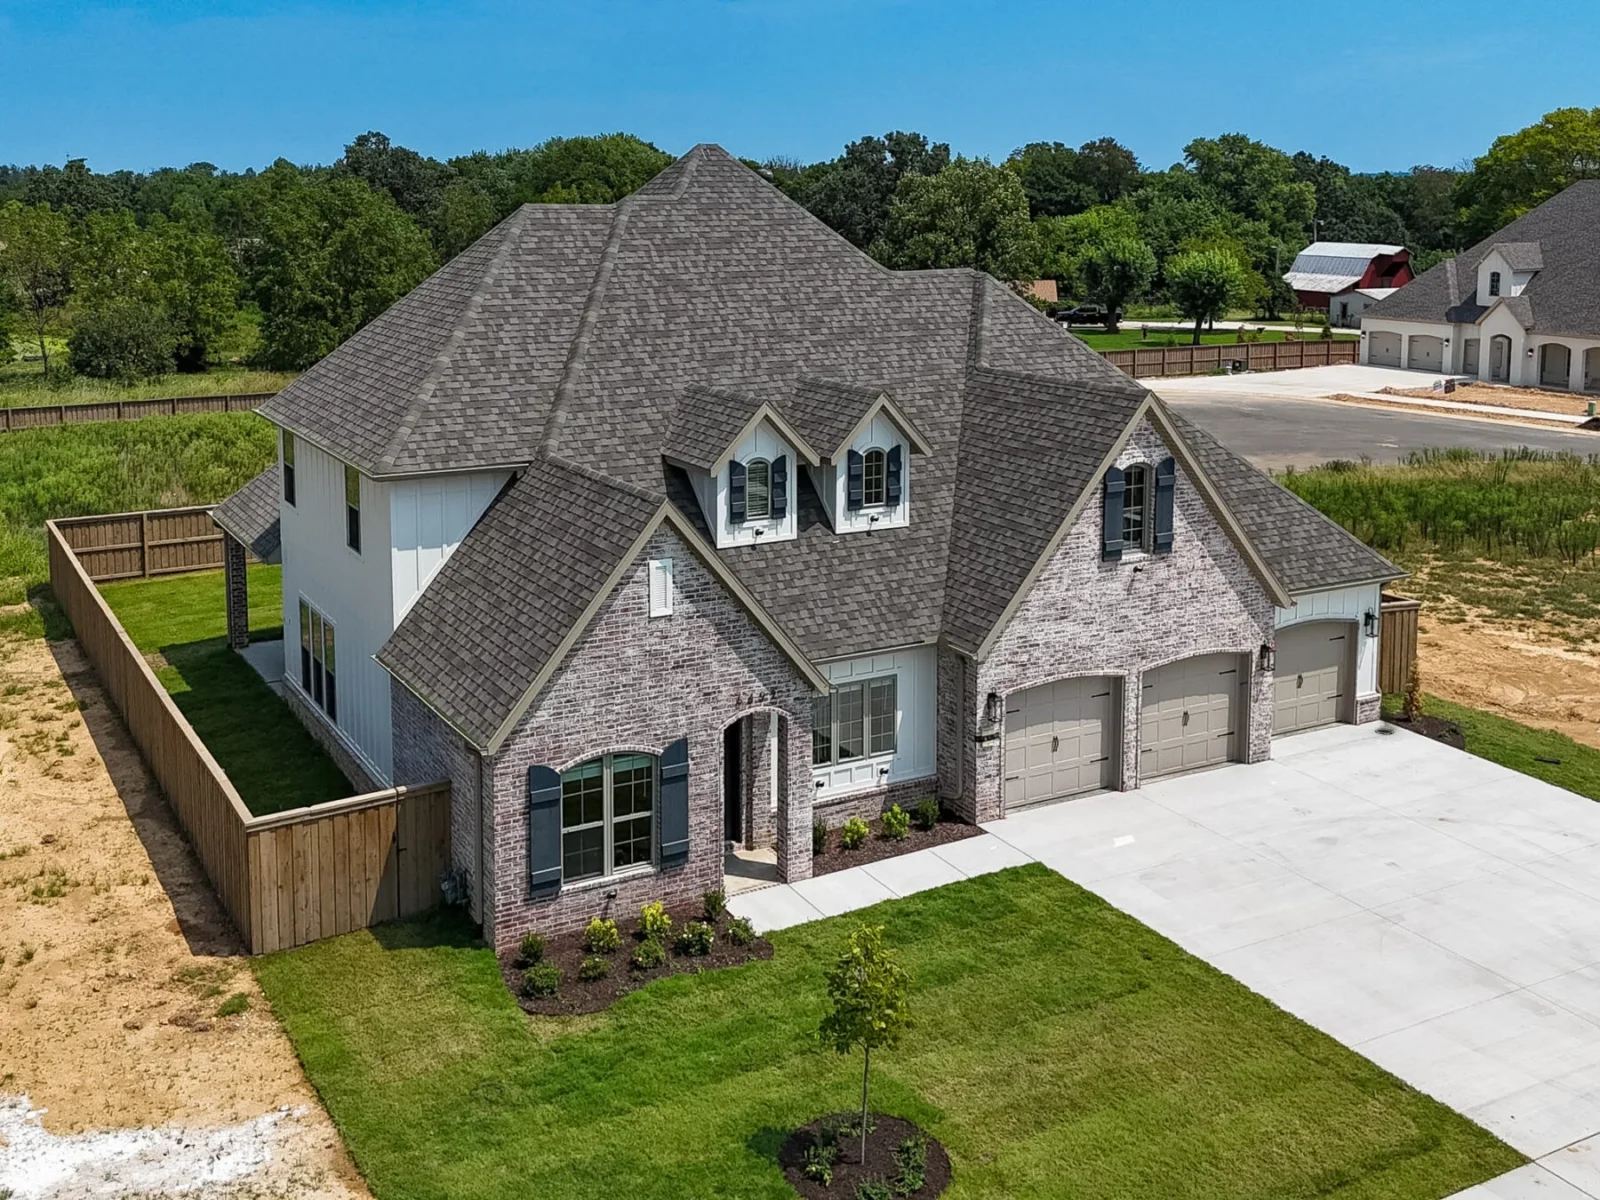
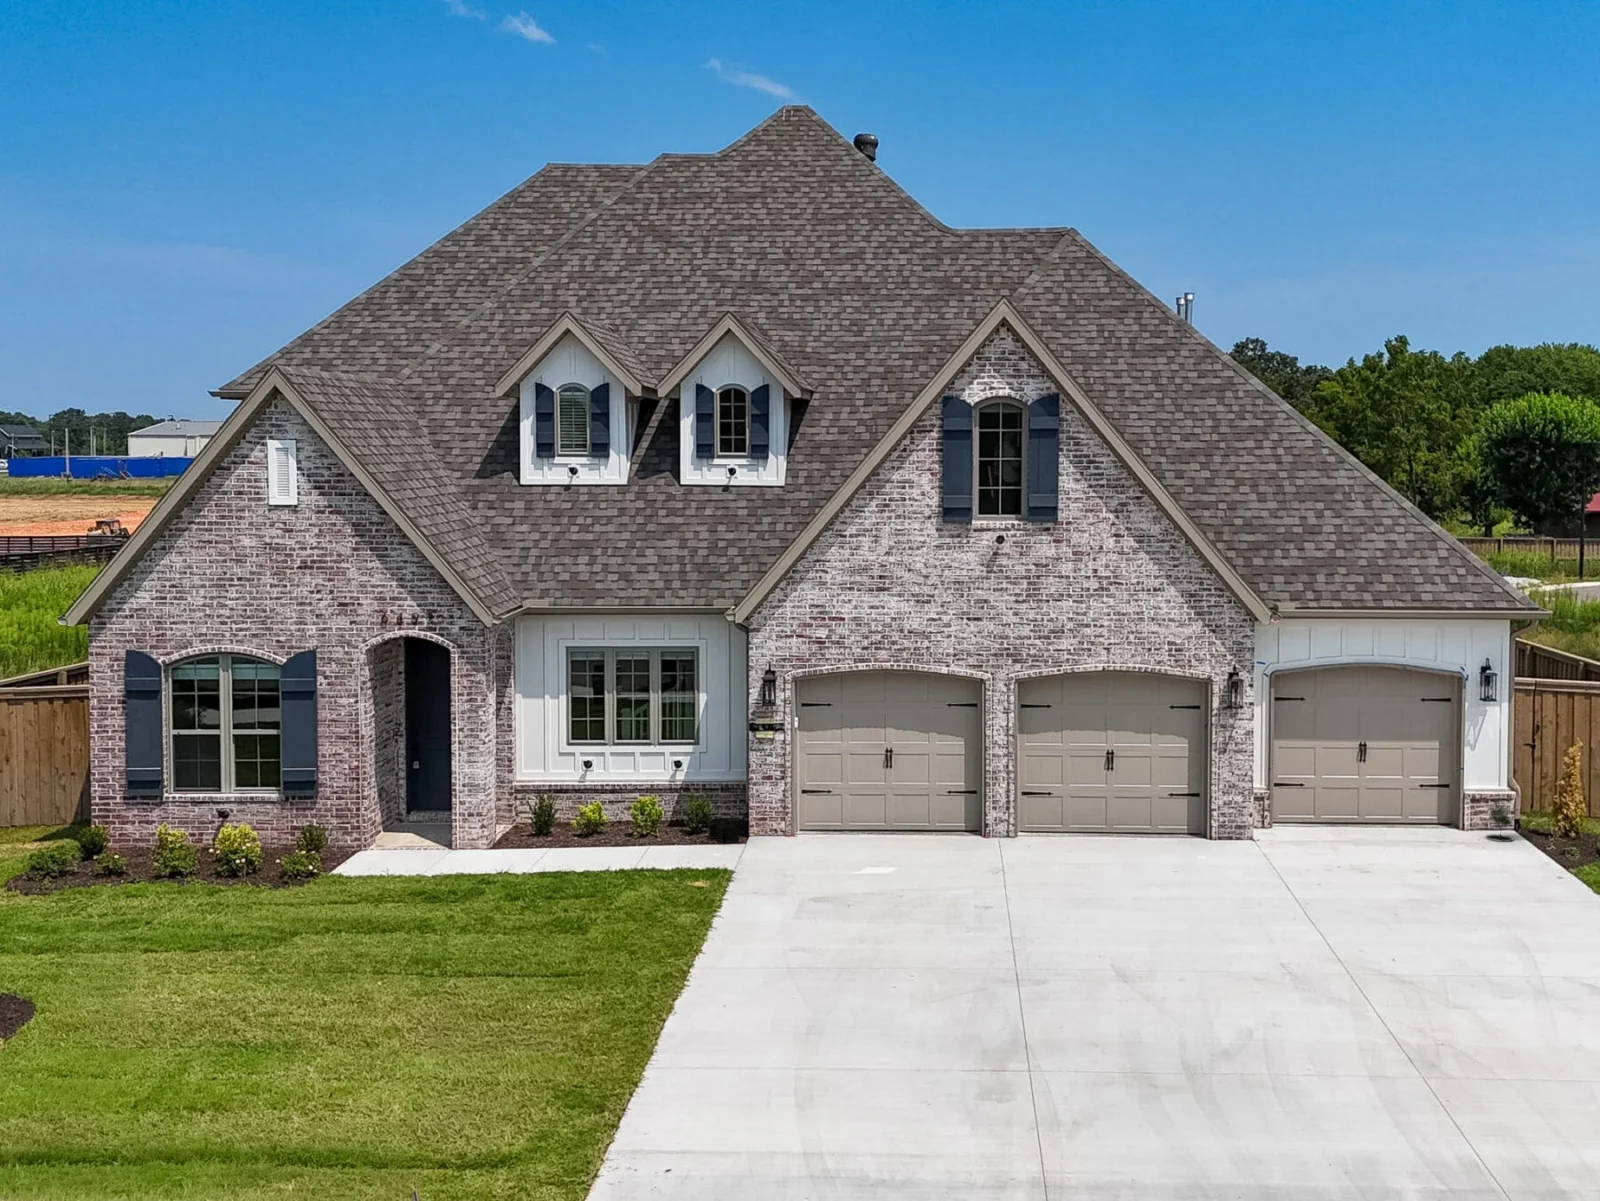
storage bin: none [936,811,971,836] -> present [708,817,743,843]

